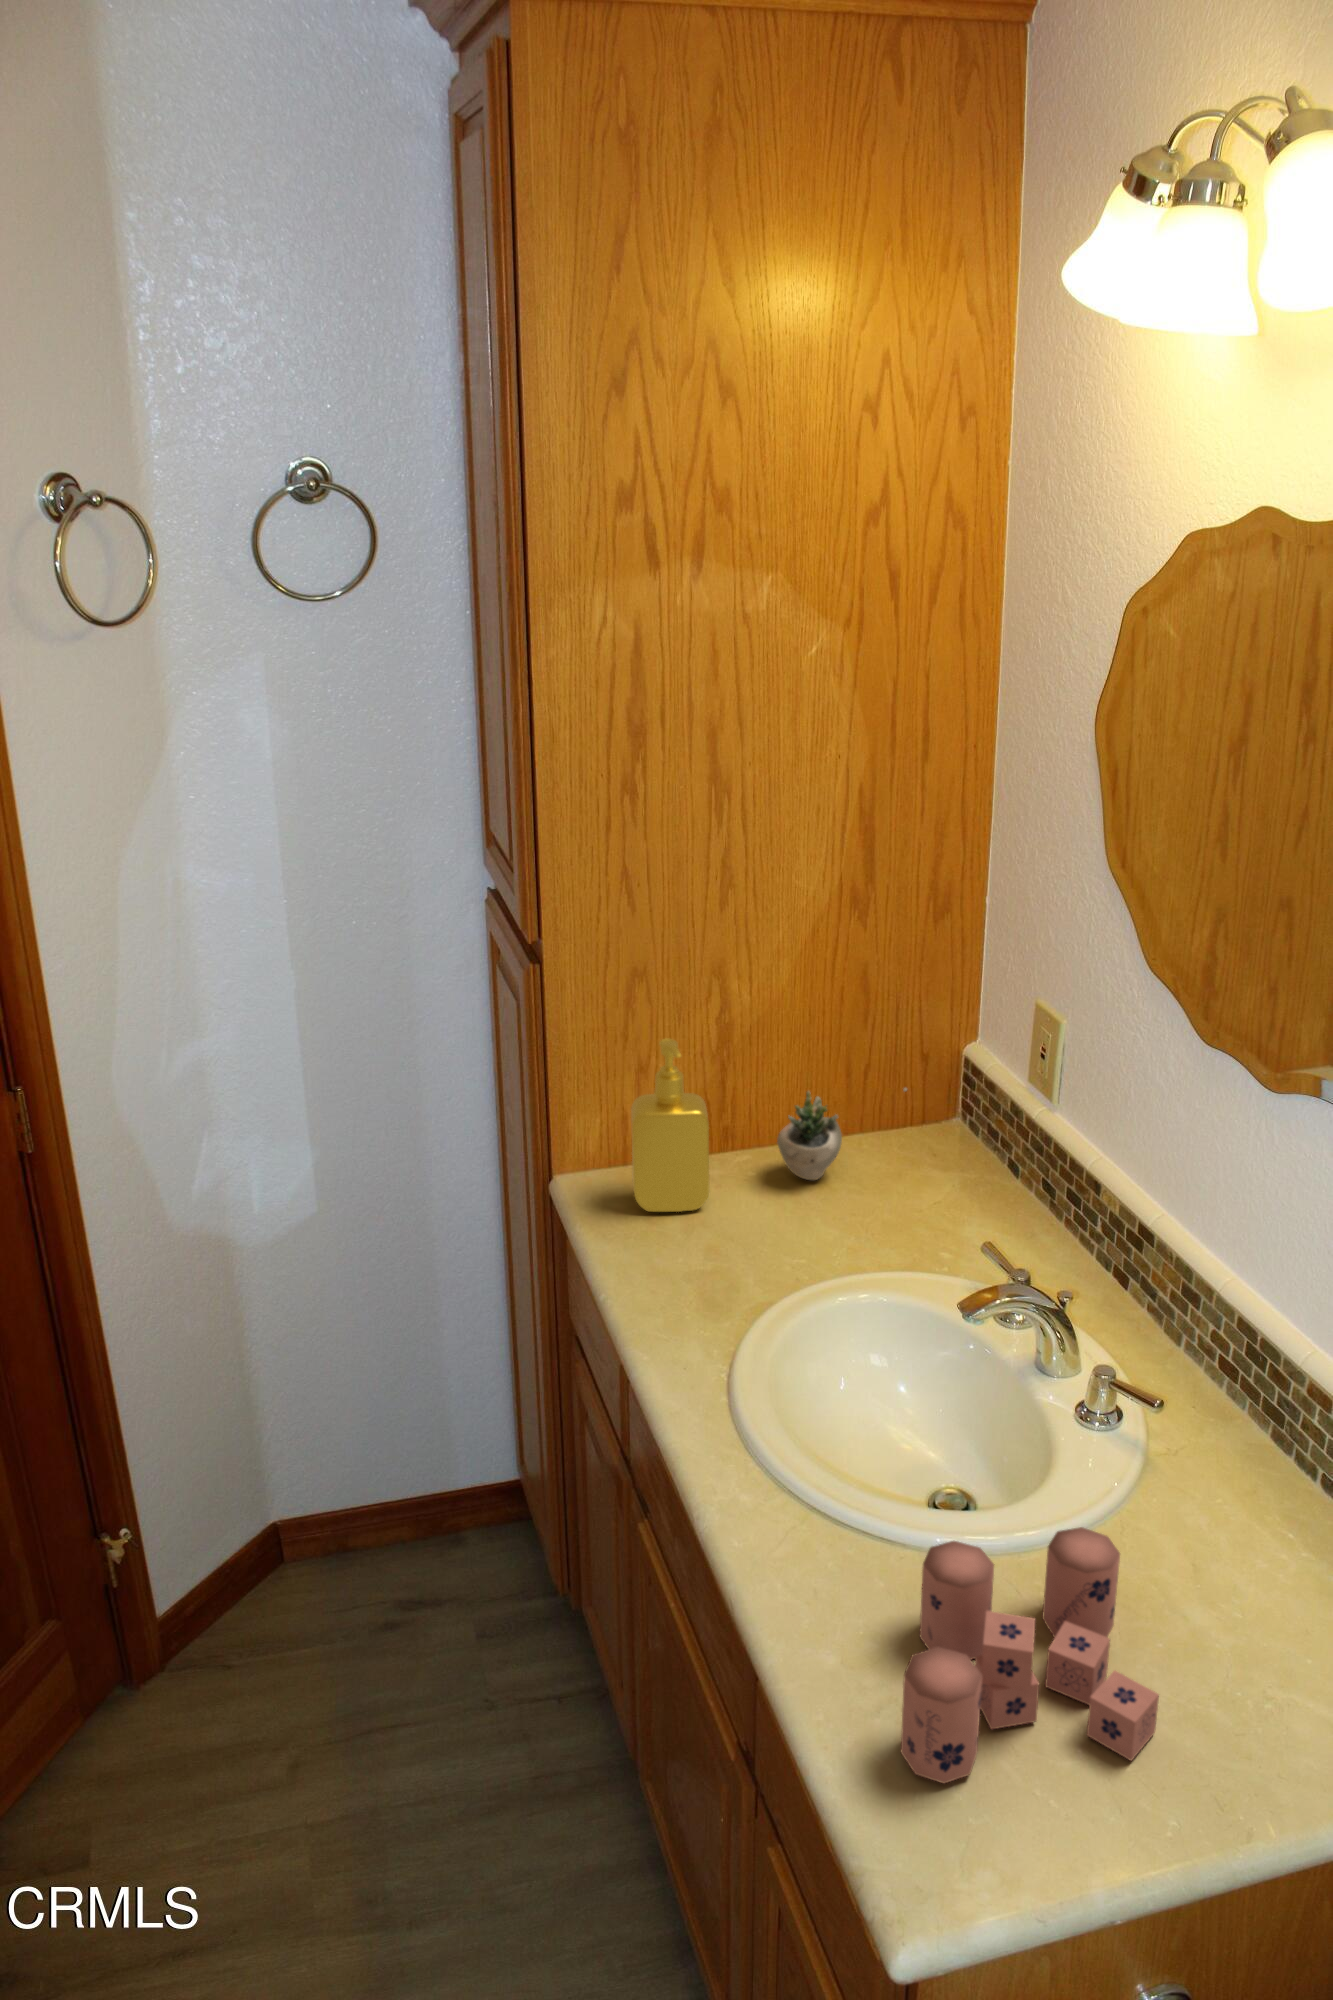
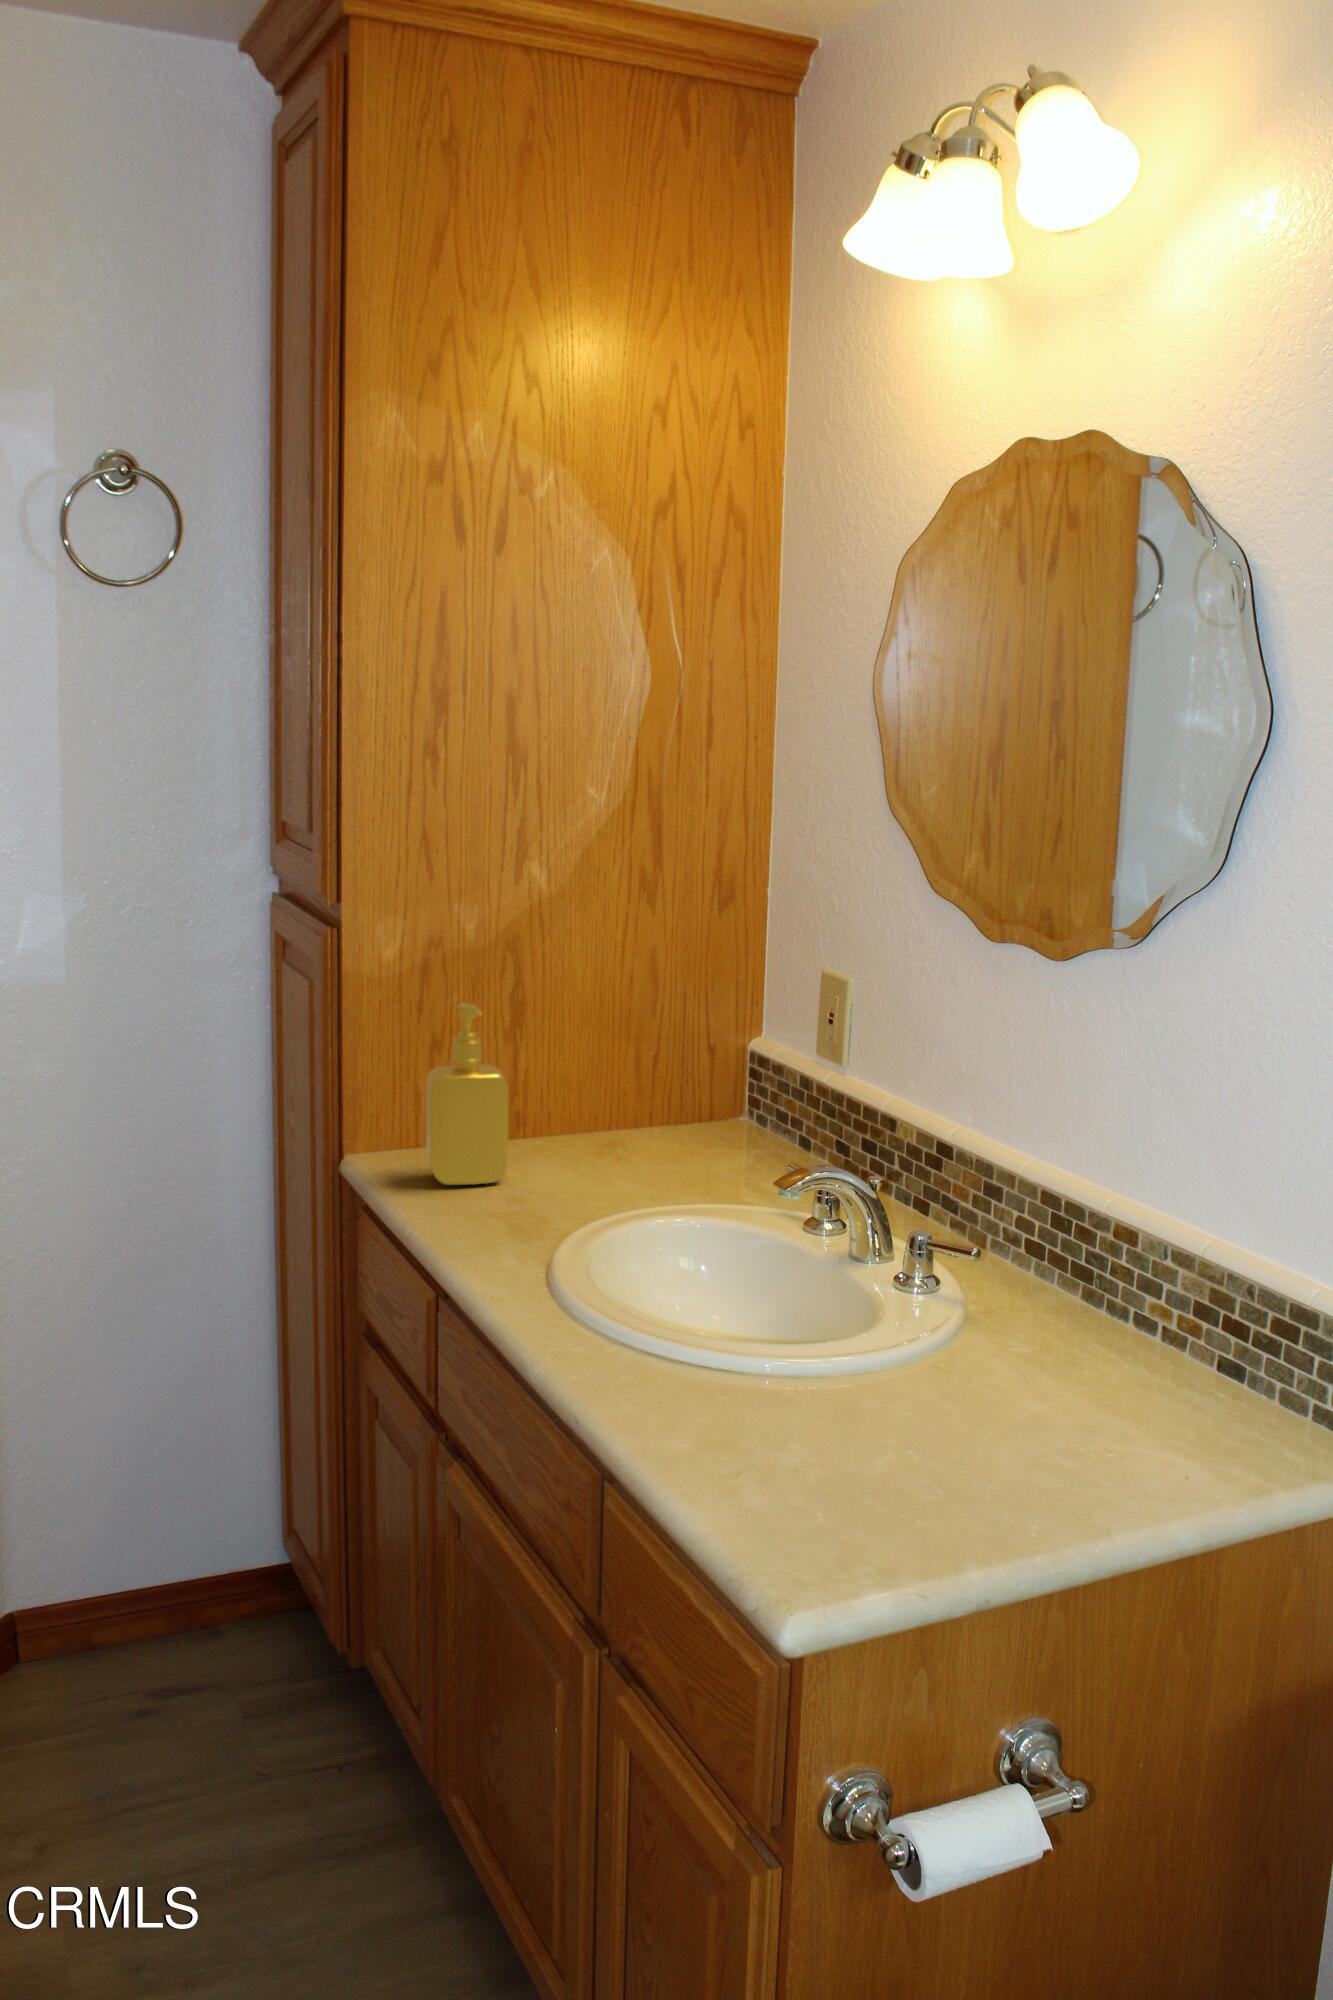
succulent plant: present [777,1088,907,1180] -> none [572,1058,702,1160]
candle: present [901,1527,1159,1783] -> none [781,1330,1017,1525]

